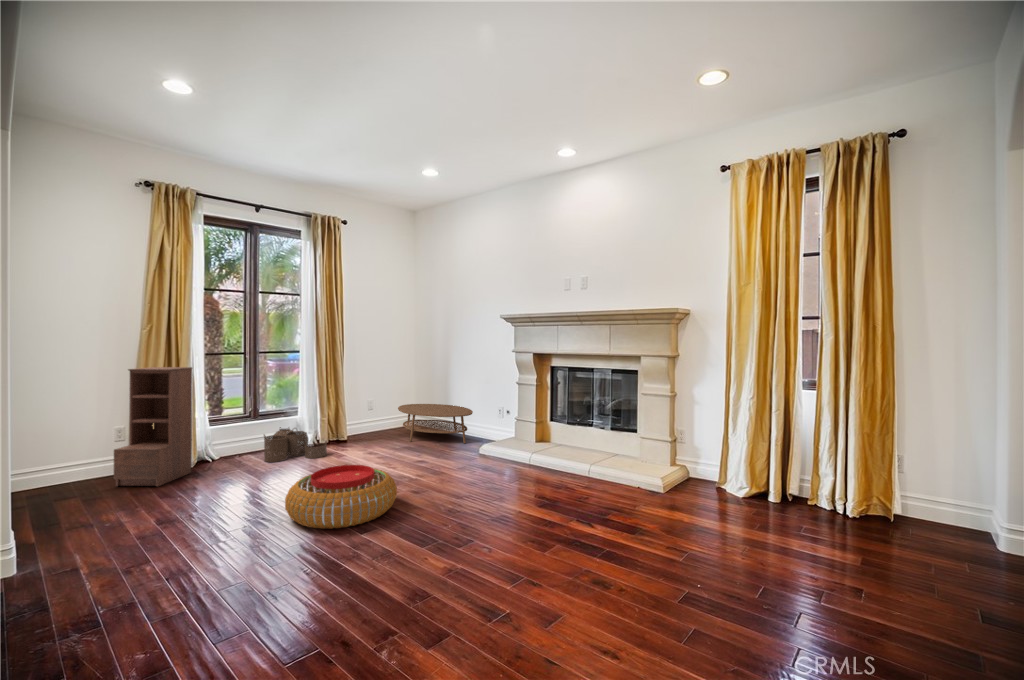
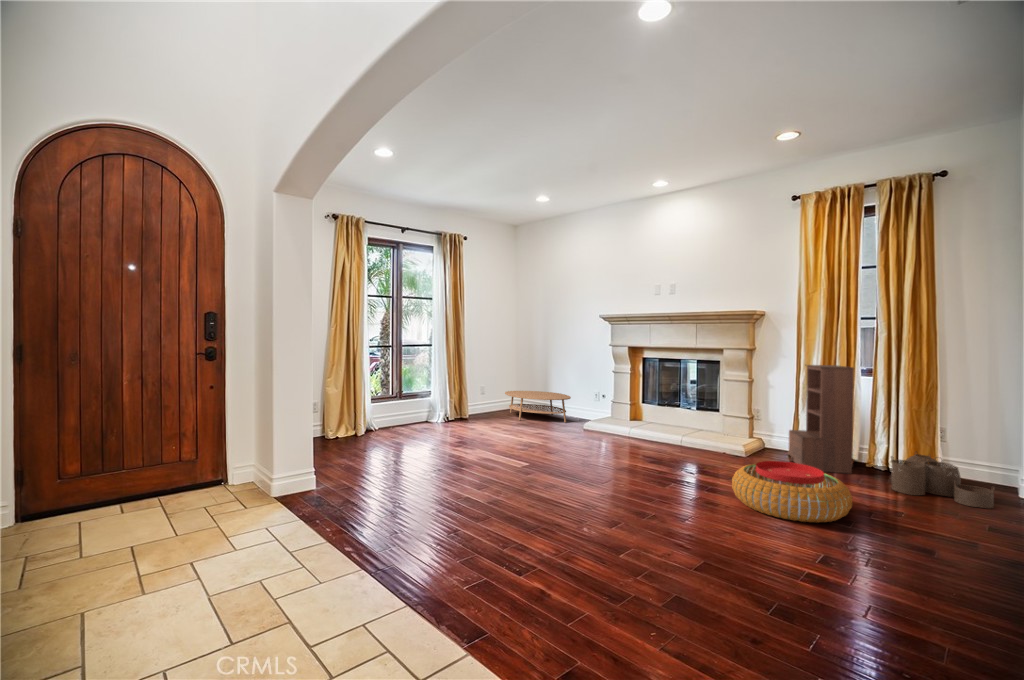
bookshelf: present [114,367,192,486] -> present [789,365,854,473]
woven basket: present [264,427,327,462] -> present [891,454,995,508]
pouf: present [285,465,397,529] -> present [732,461,852,522]

